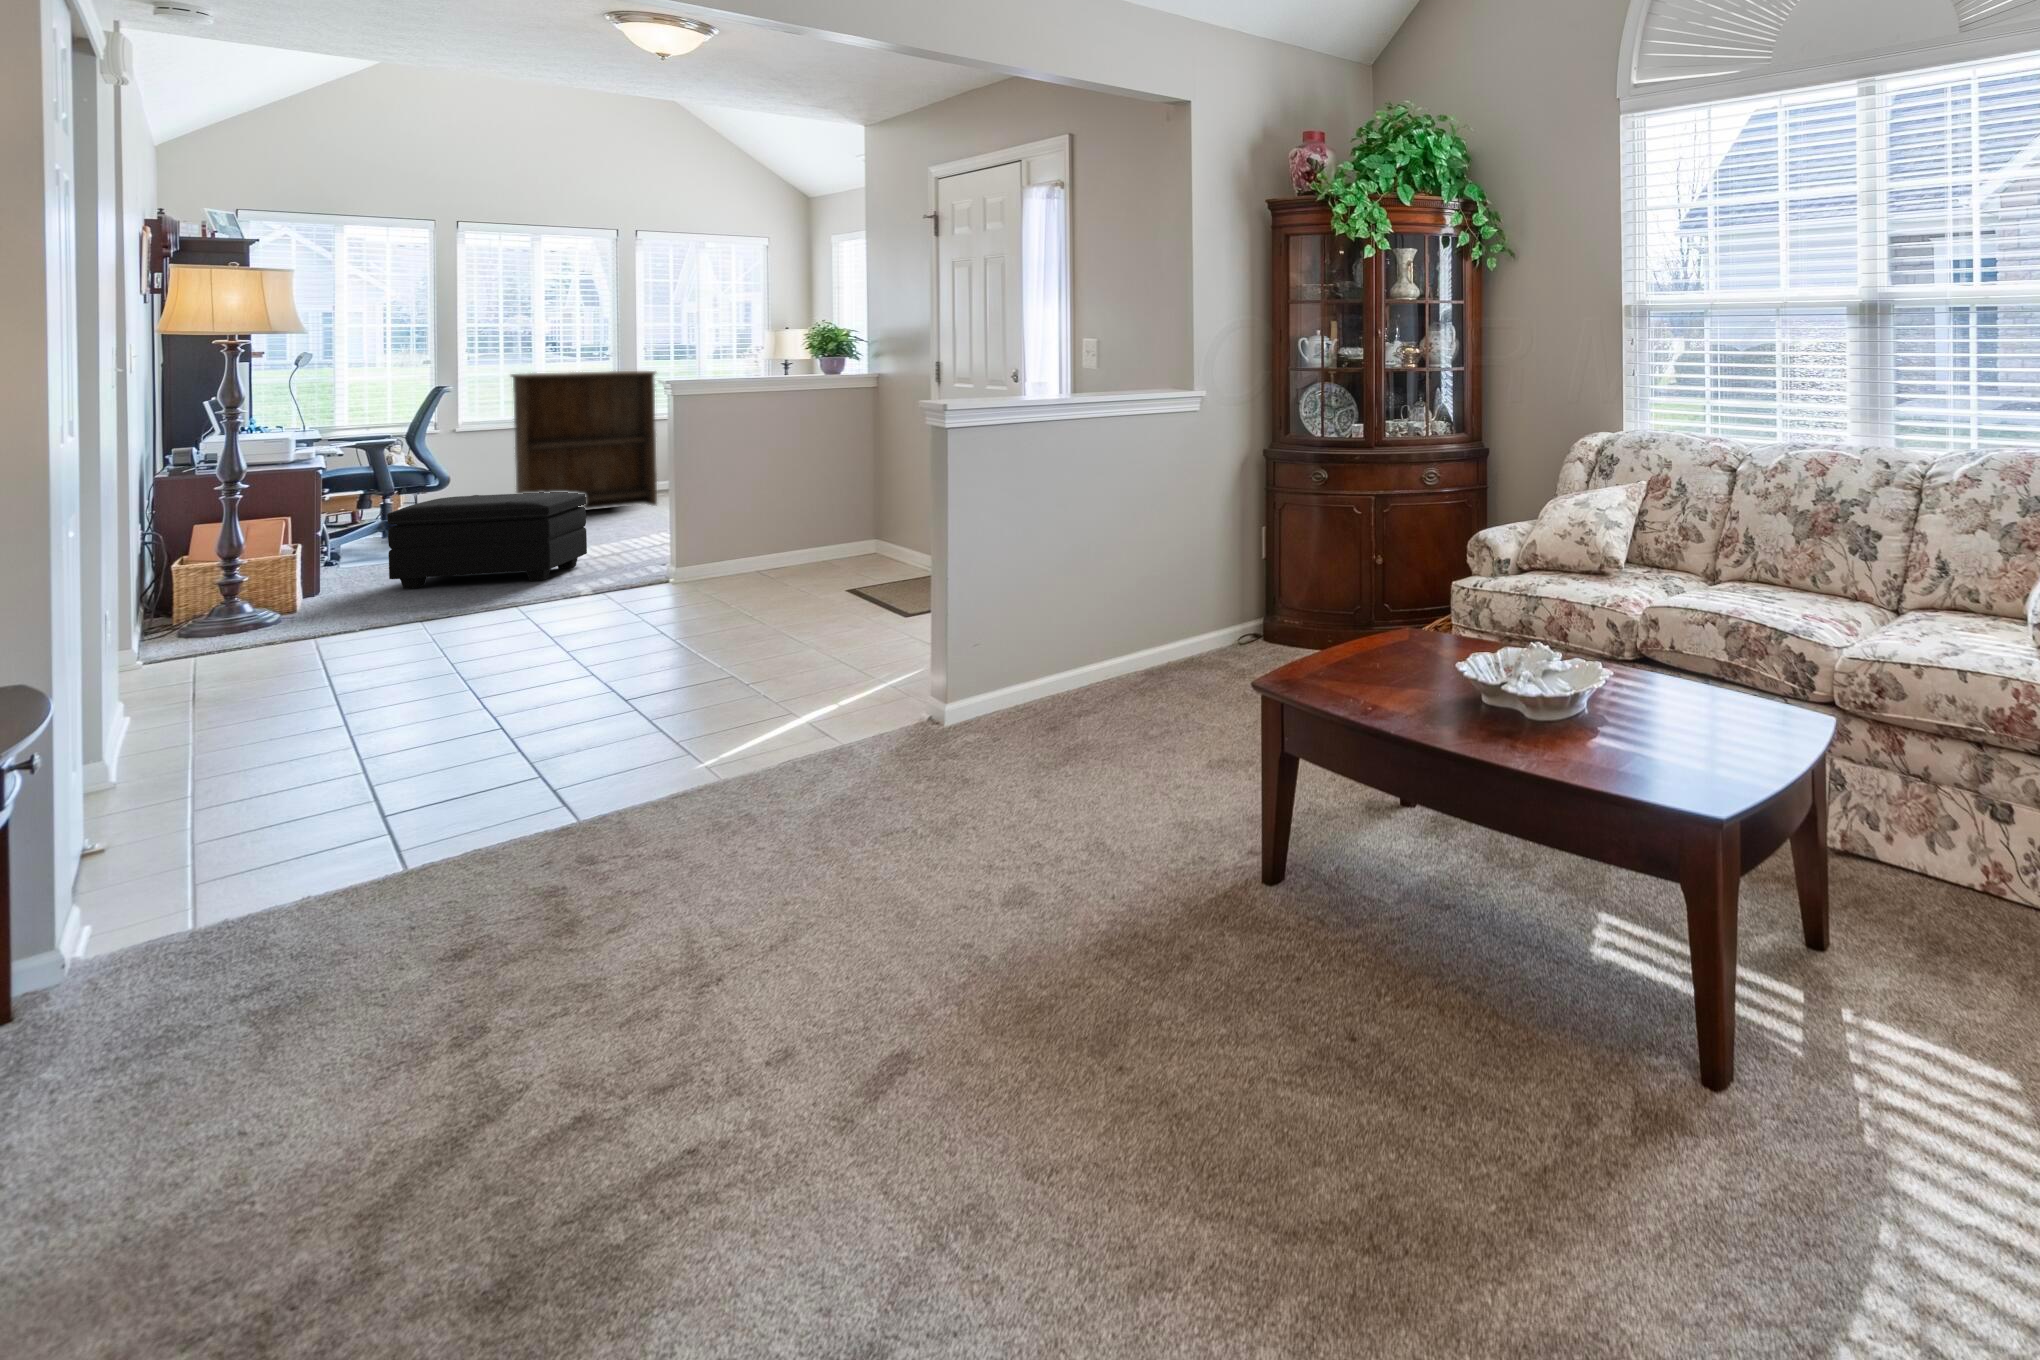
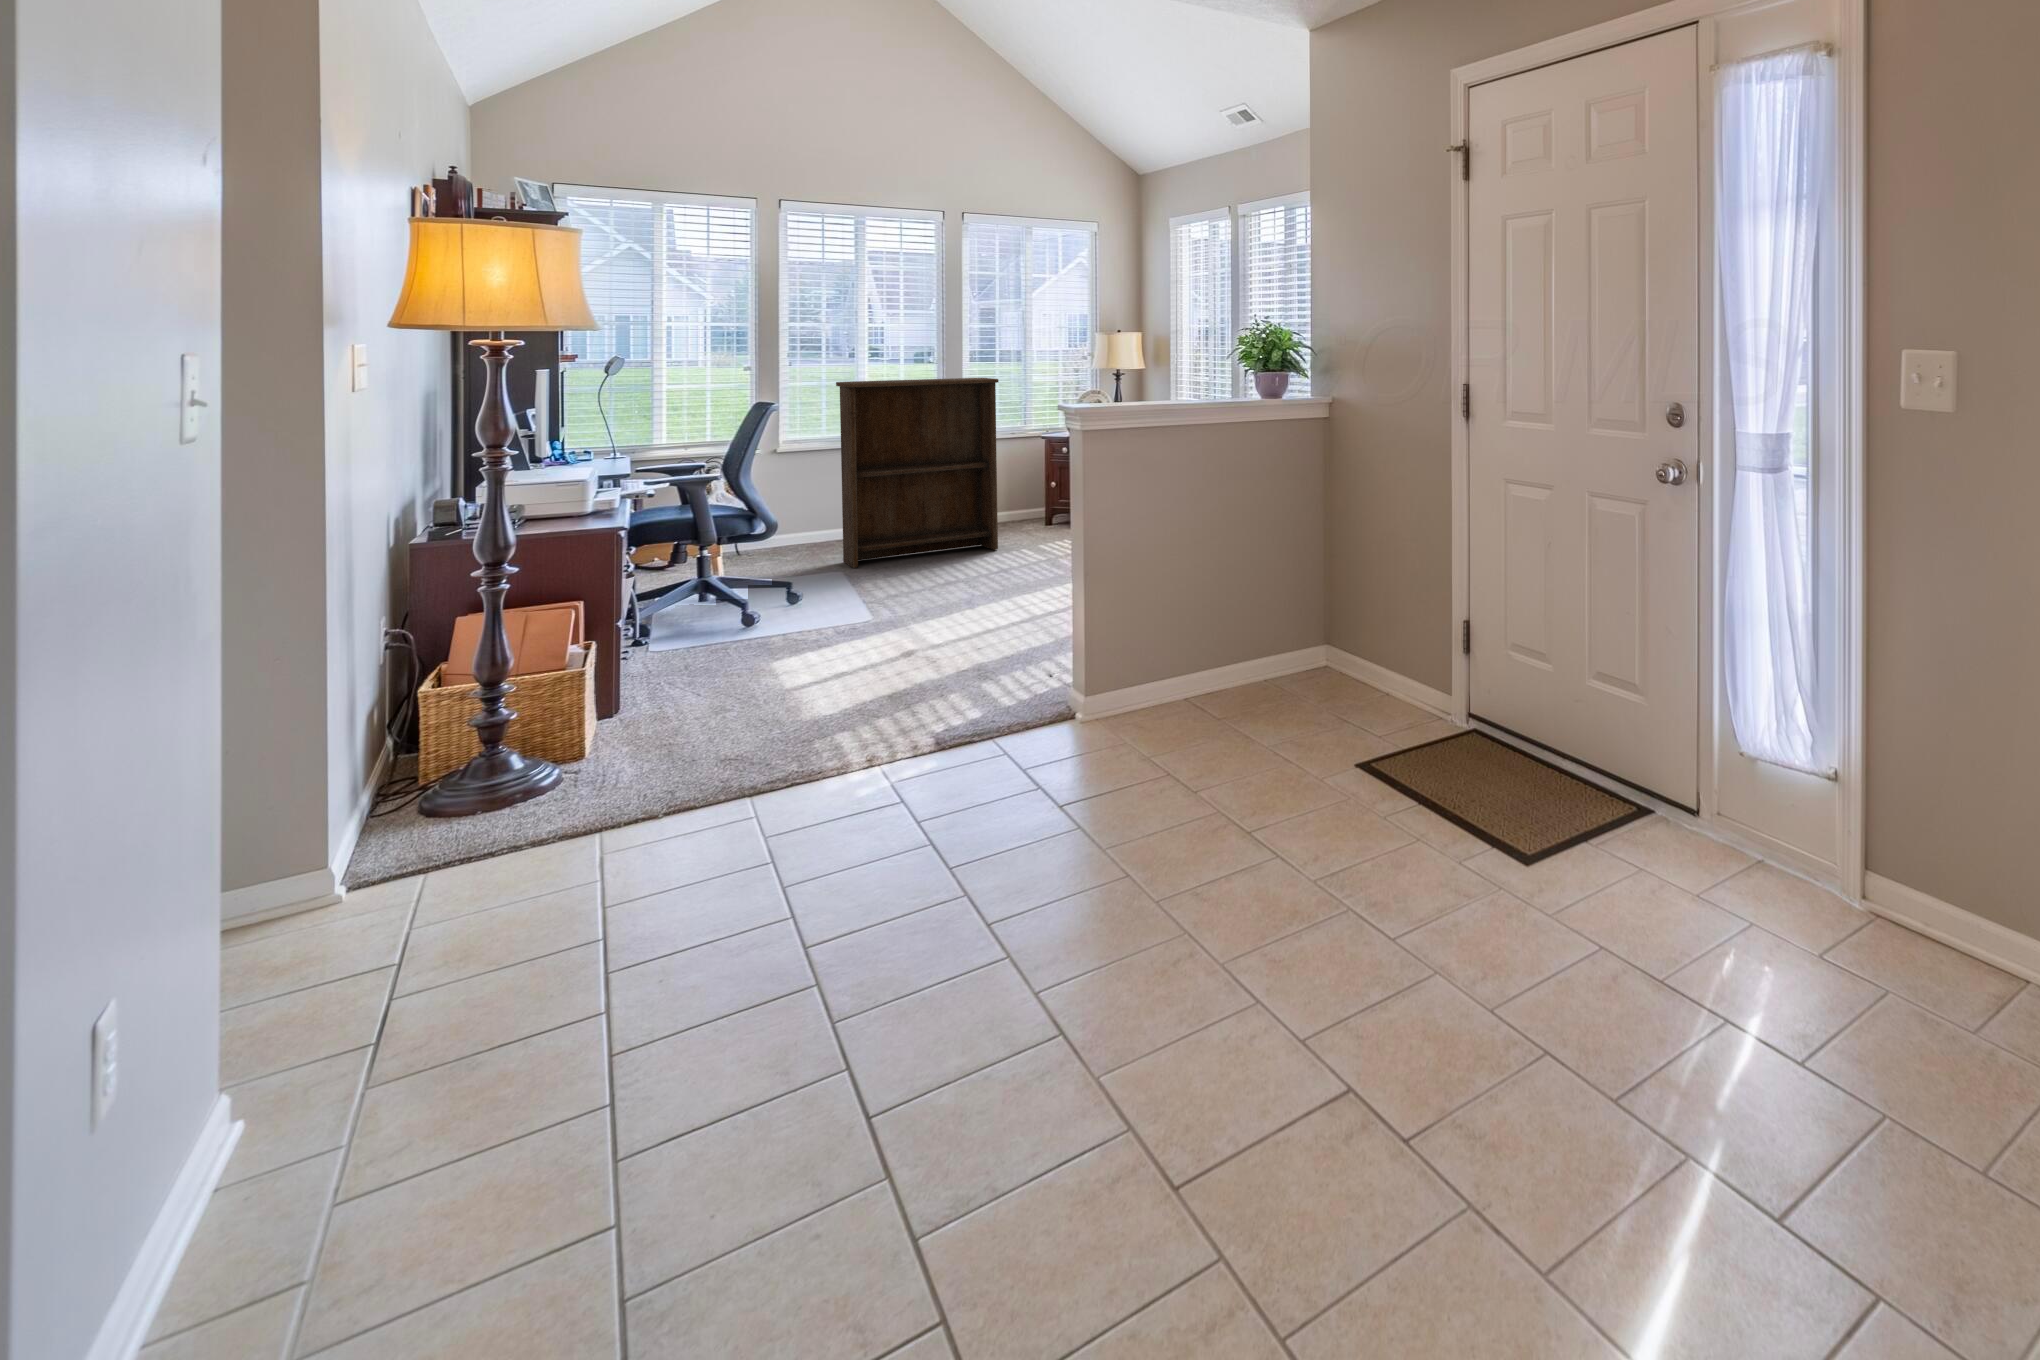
footstool: present [387,492,587,589] -> none [705,561,955,711]

